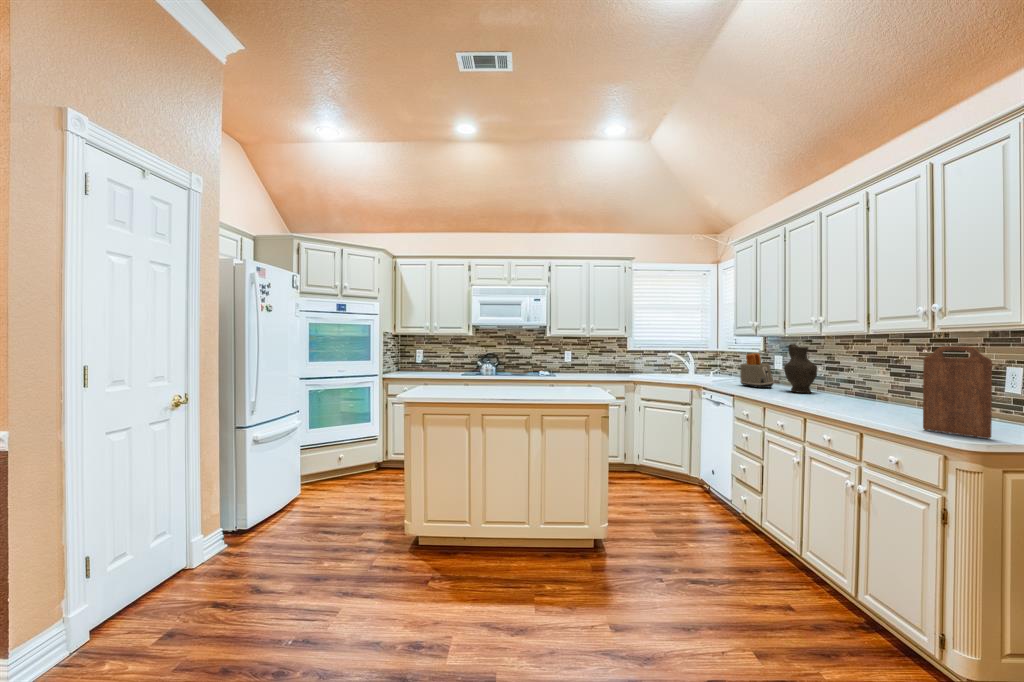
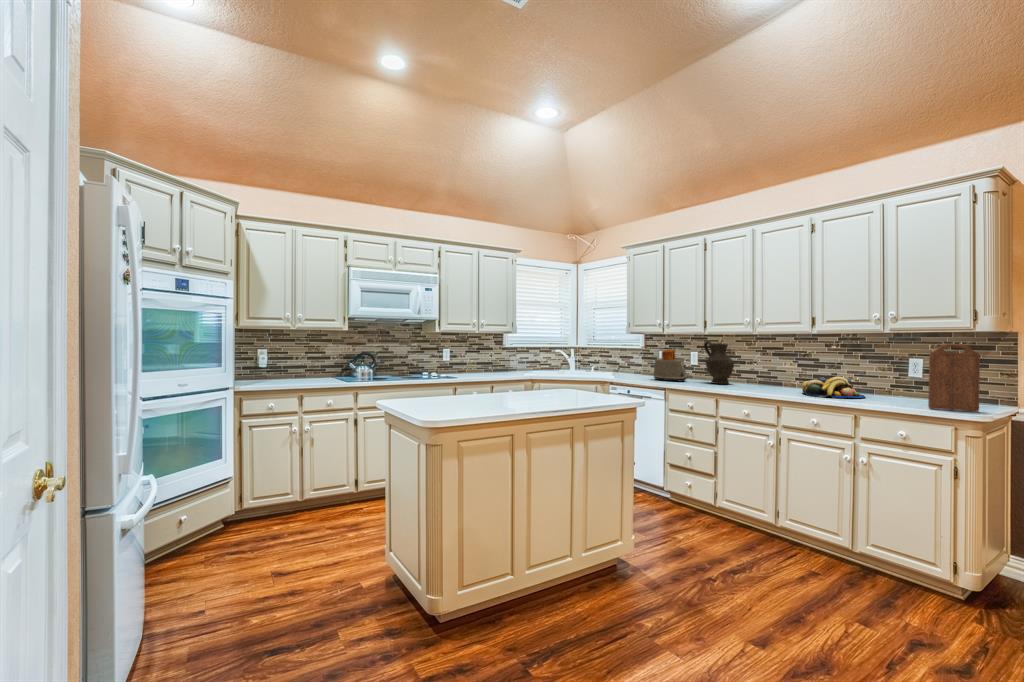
fruit bowl: none [837,387,923,415] -> present [802,376,865,398]

